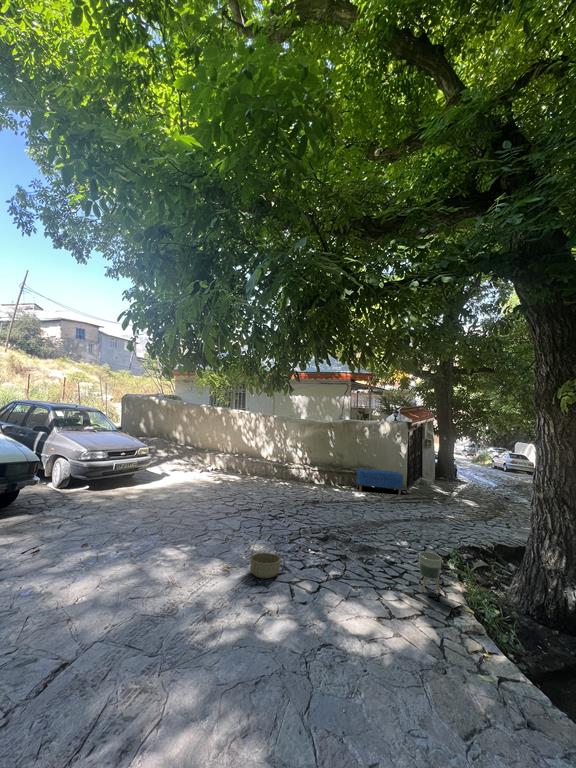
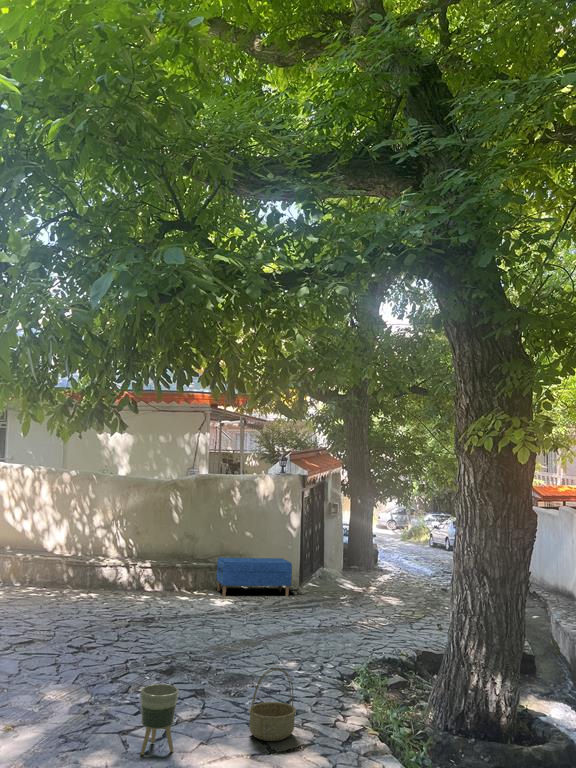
basket: present [250,533,281,578] -> present [249,668,296,741]
planter: present [419,552,442,593] -> present [141,684,179,755]

